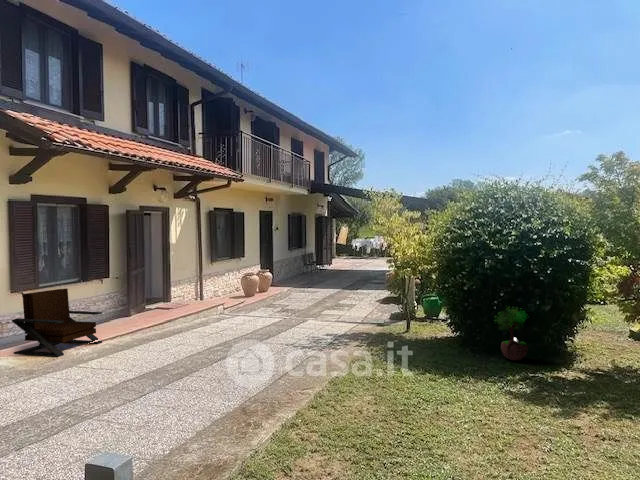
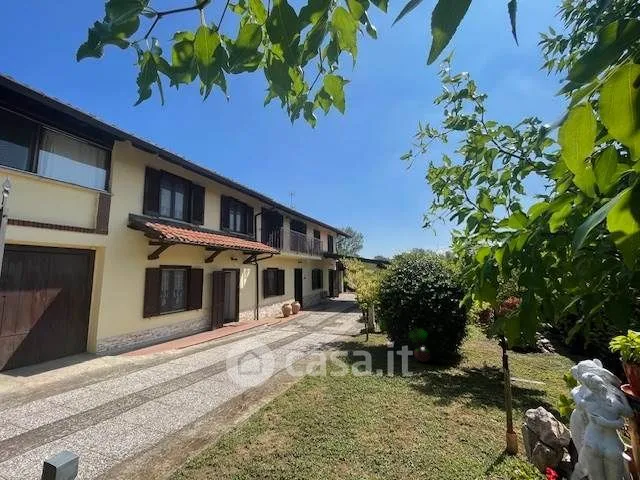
lounge chair: present [12,289,102,357] -> none [139,316,192,357]

